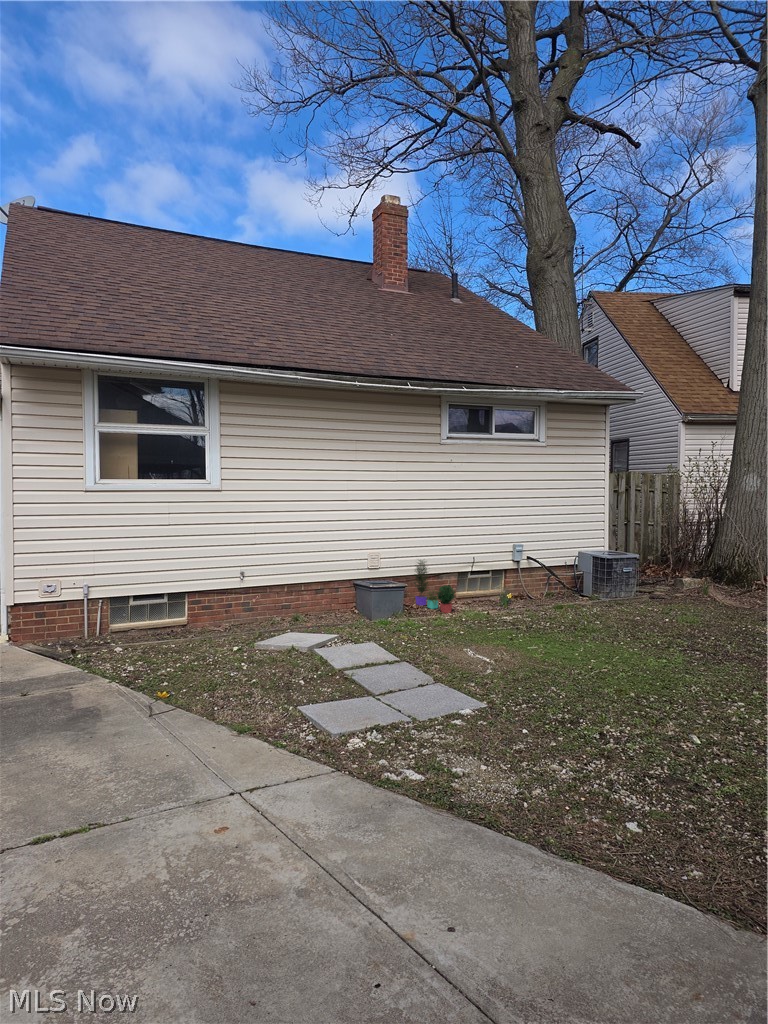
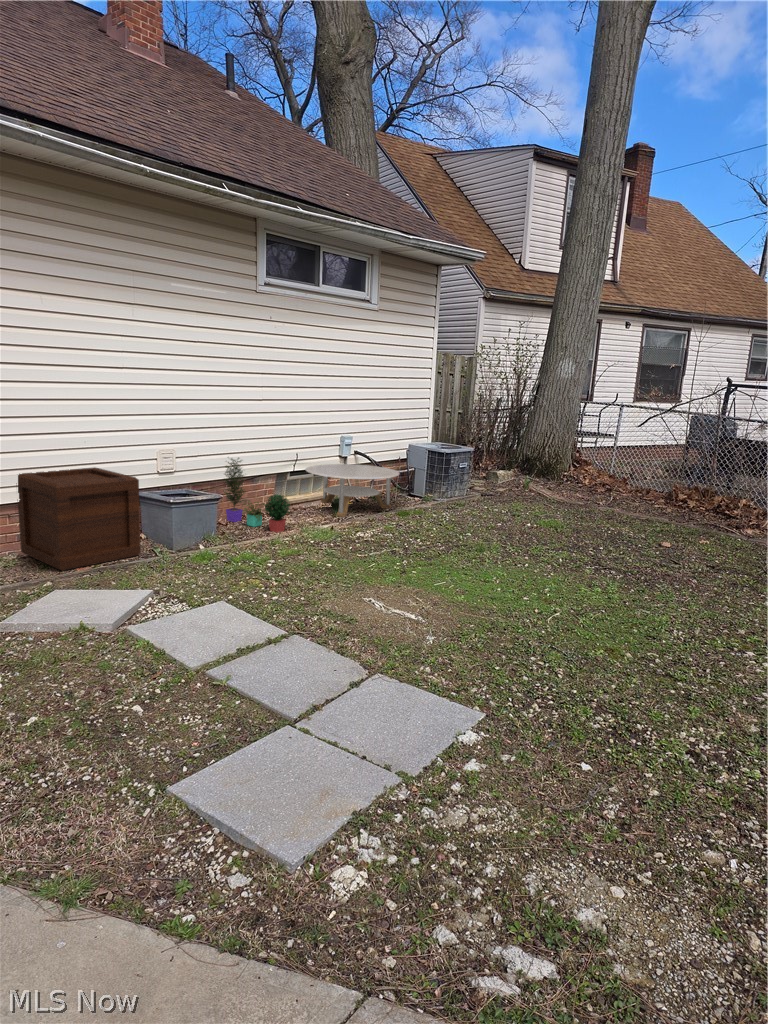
wooden crate: none [281,563,347,624] -> present [16,467,141,571]
round table: none [480,567,555,606] -> present [305,464,400,517]

